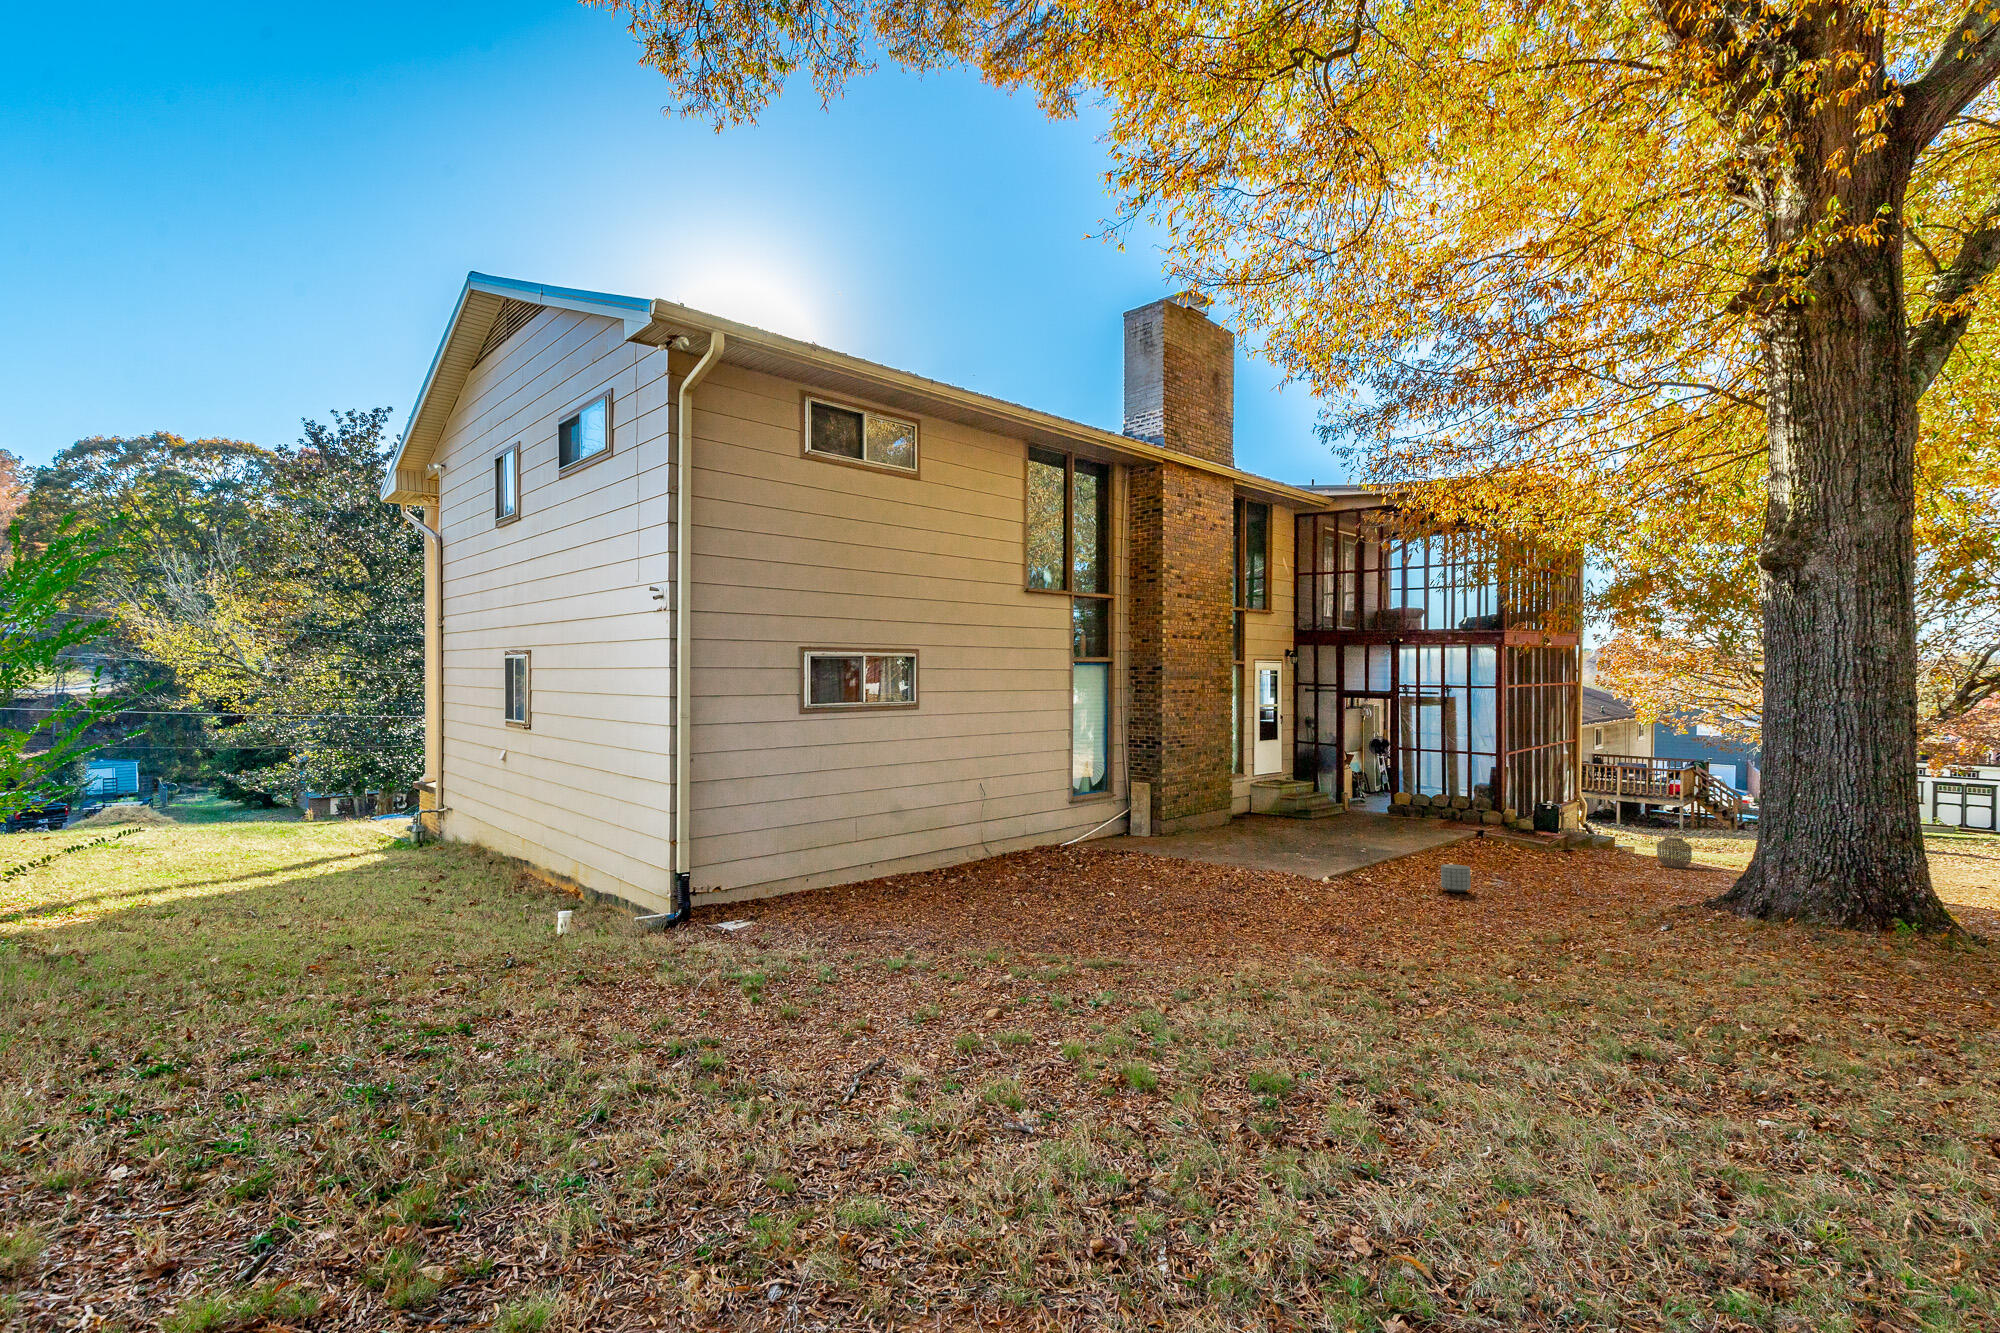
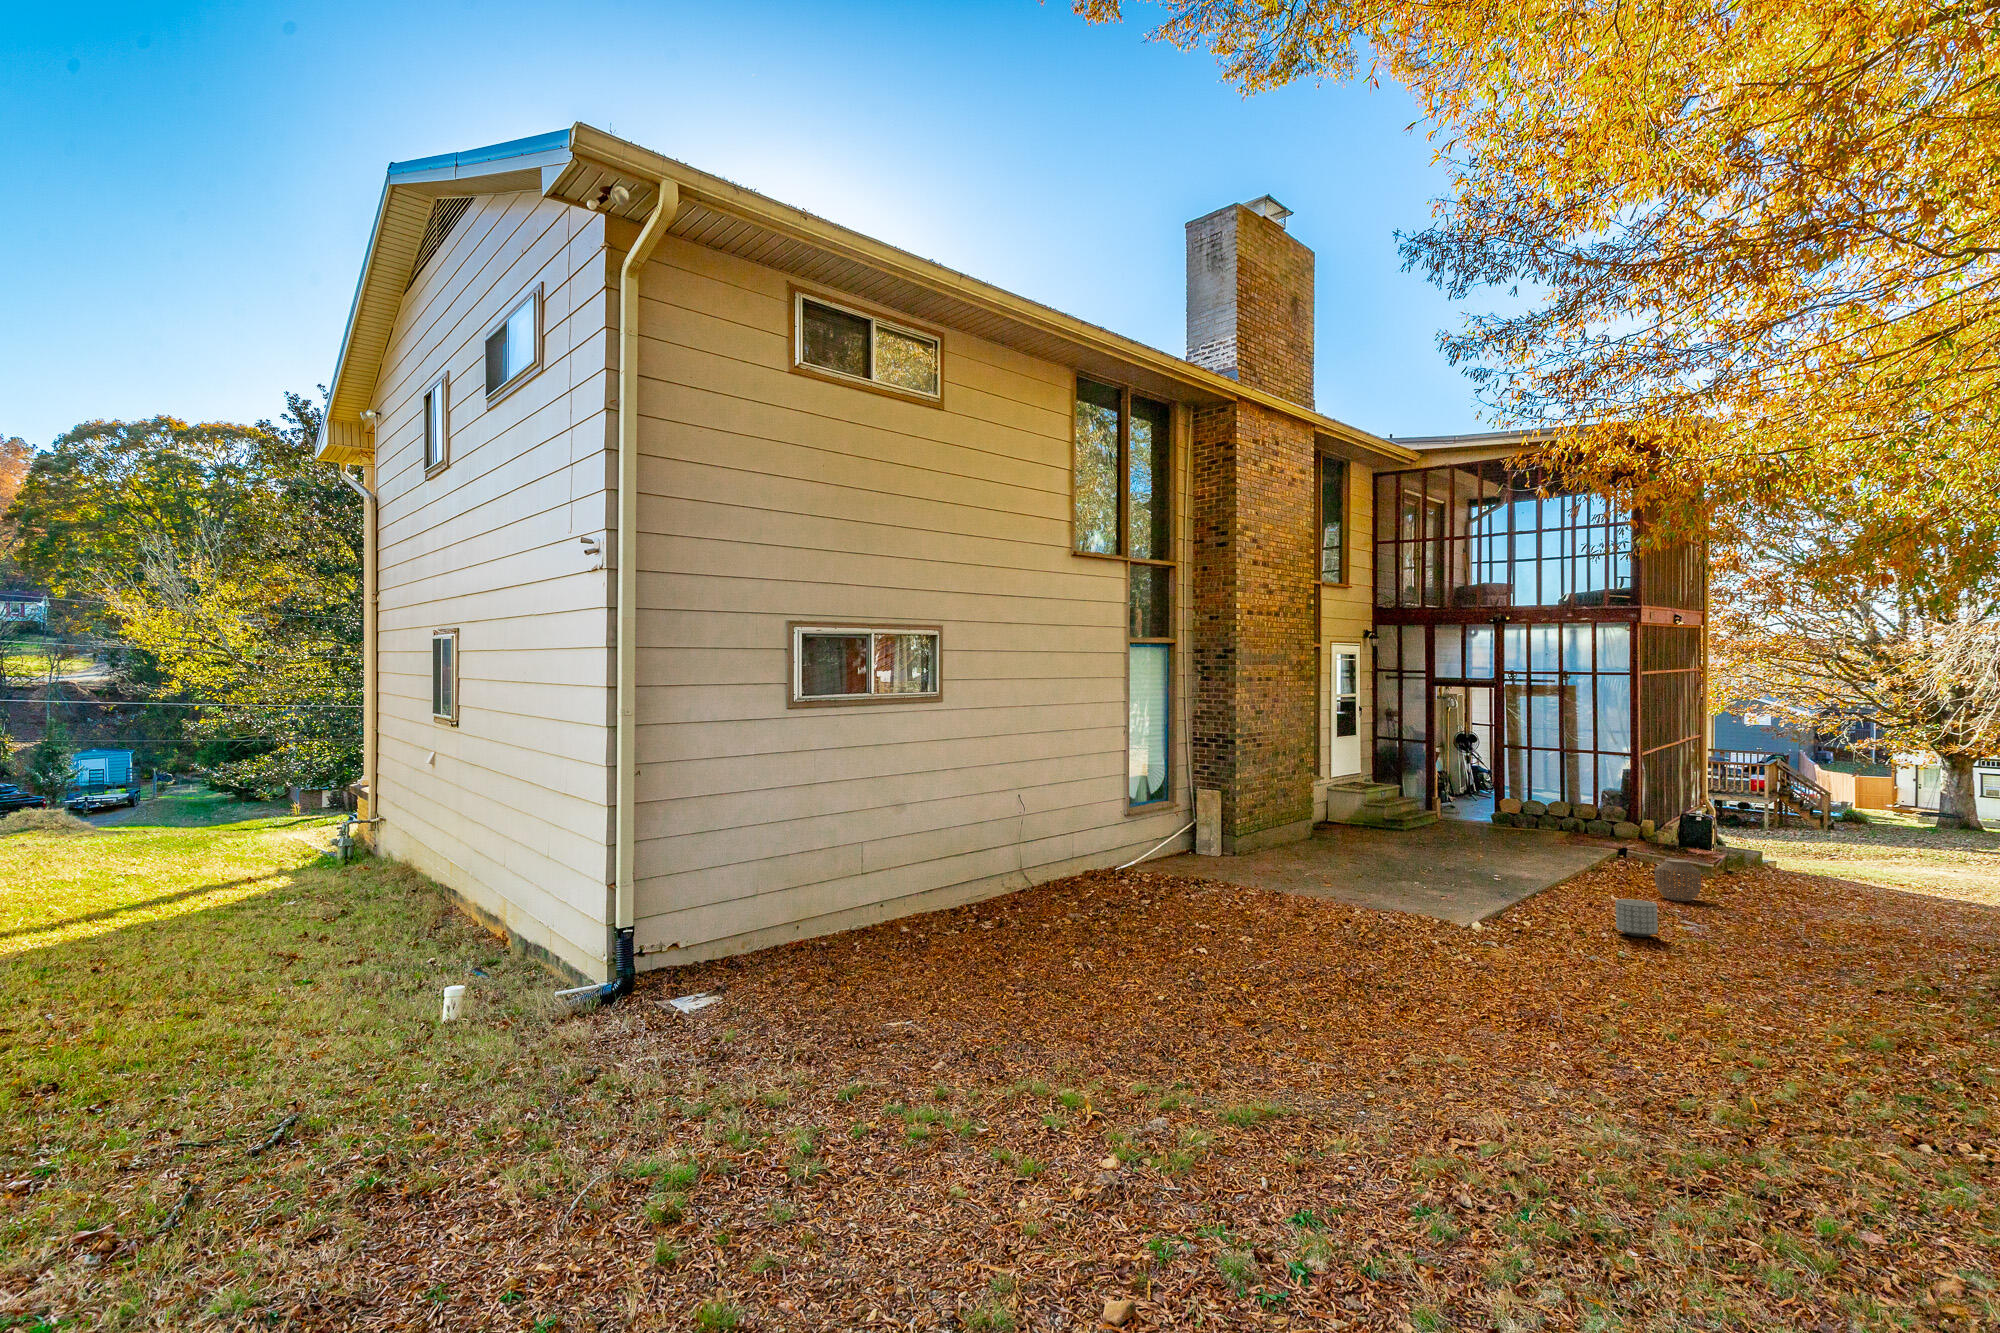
woven basket: present [1657,837,1692,868] -> present [1655,859,1701,901]

